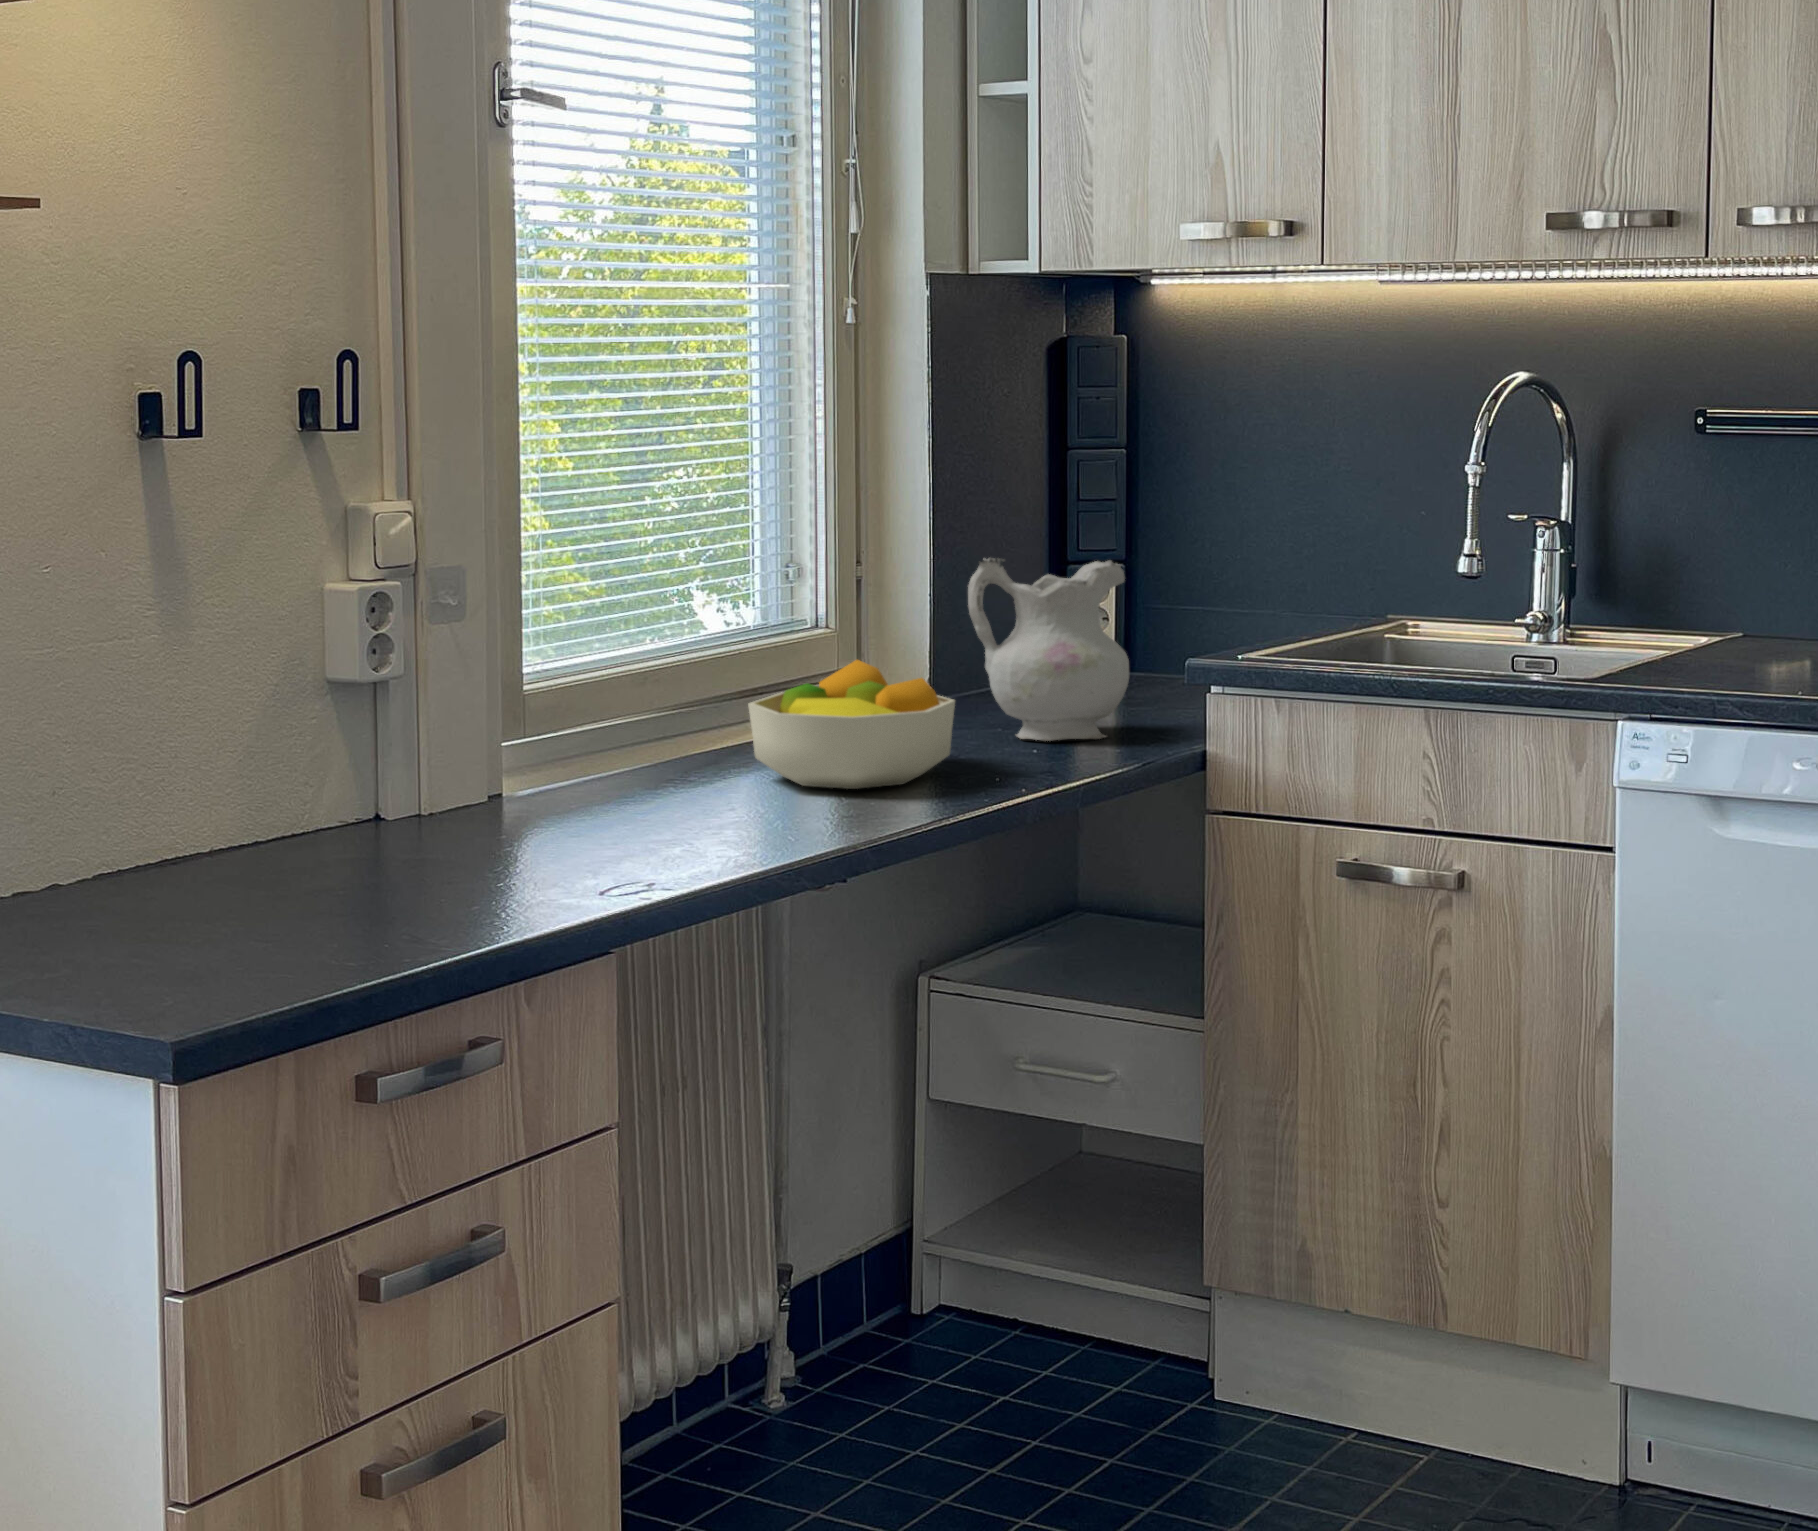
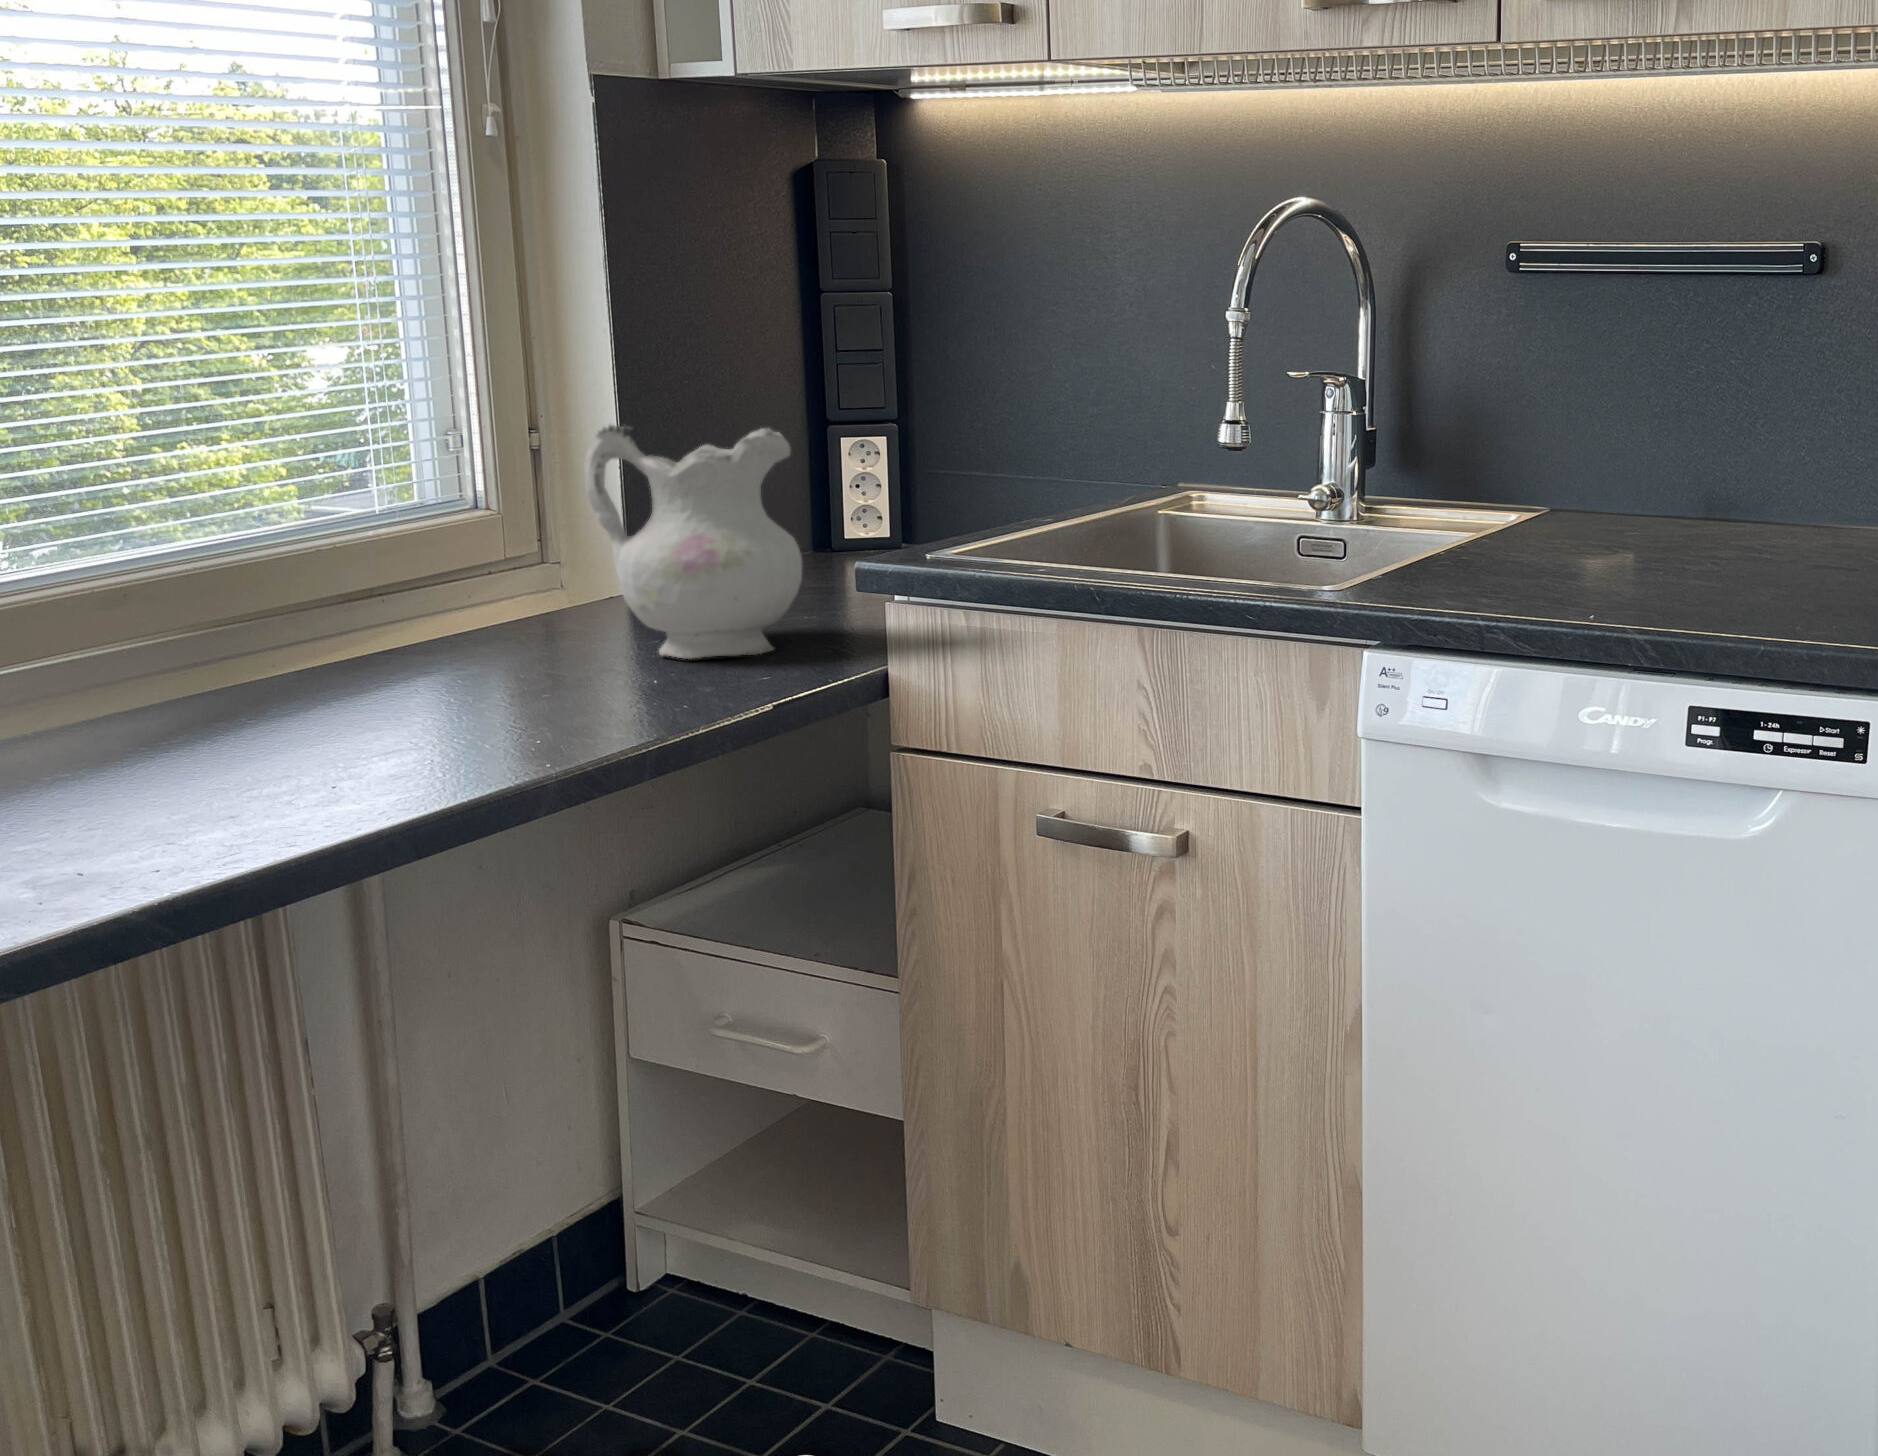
fruit bowl: present [748,660,955,789] -> none [183,566,492,759]

